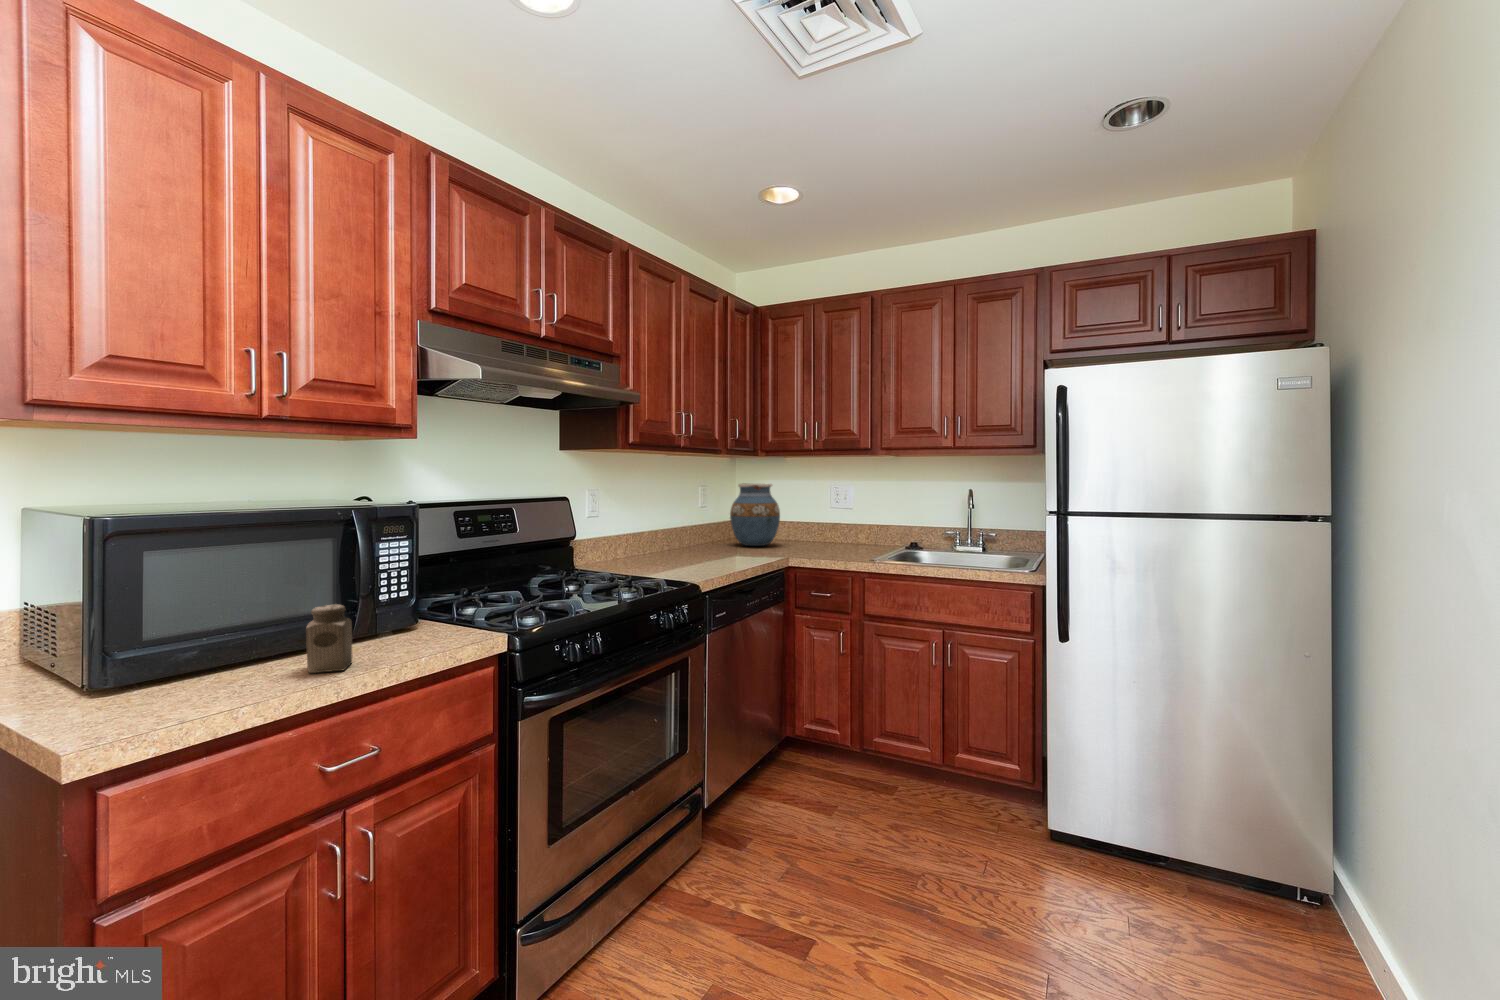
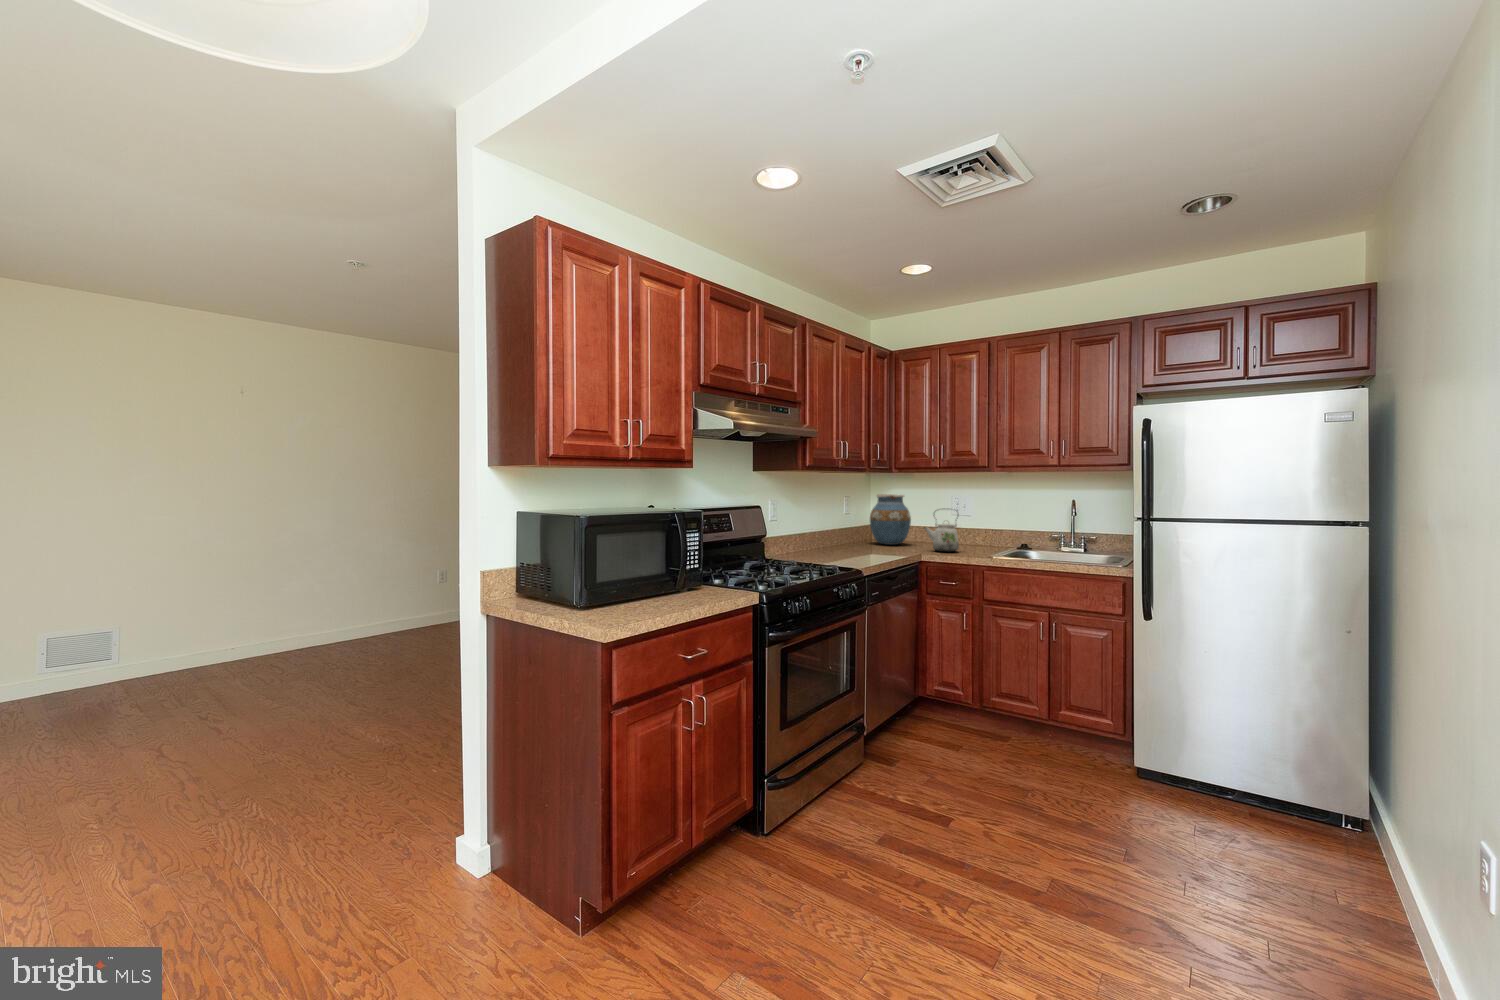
kettle: none [792,501,836,555] -> present [924,521,959,552]
salt shaker: present [306,605,352,673] -> none [665,569,685,607]

